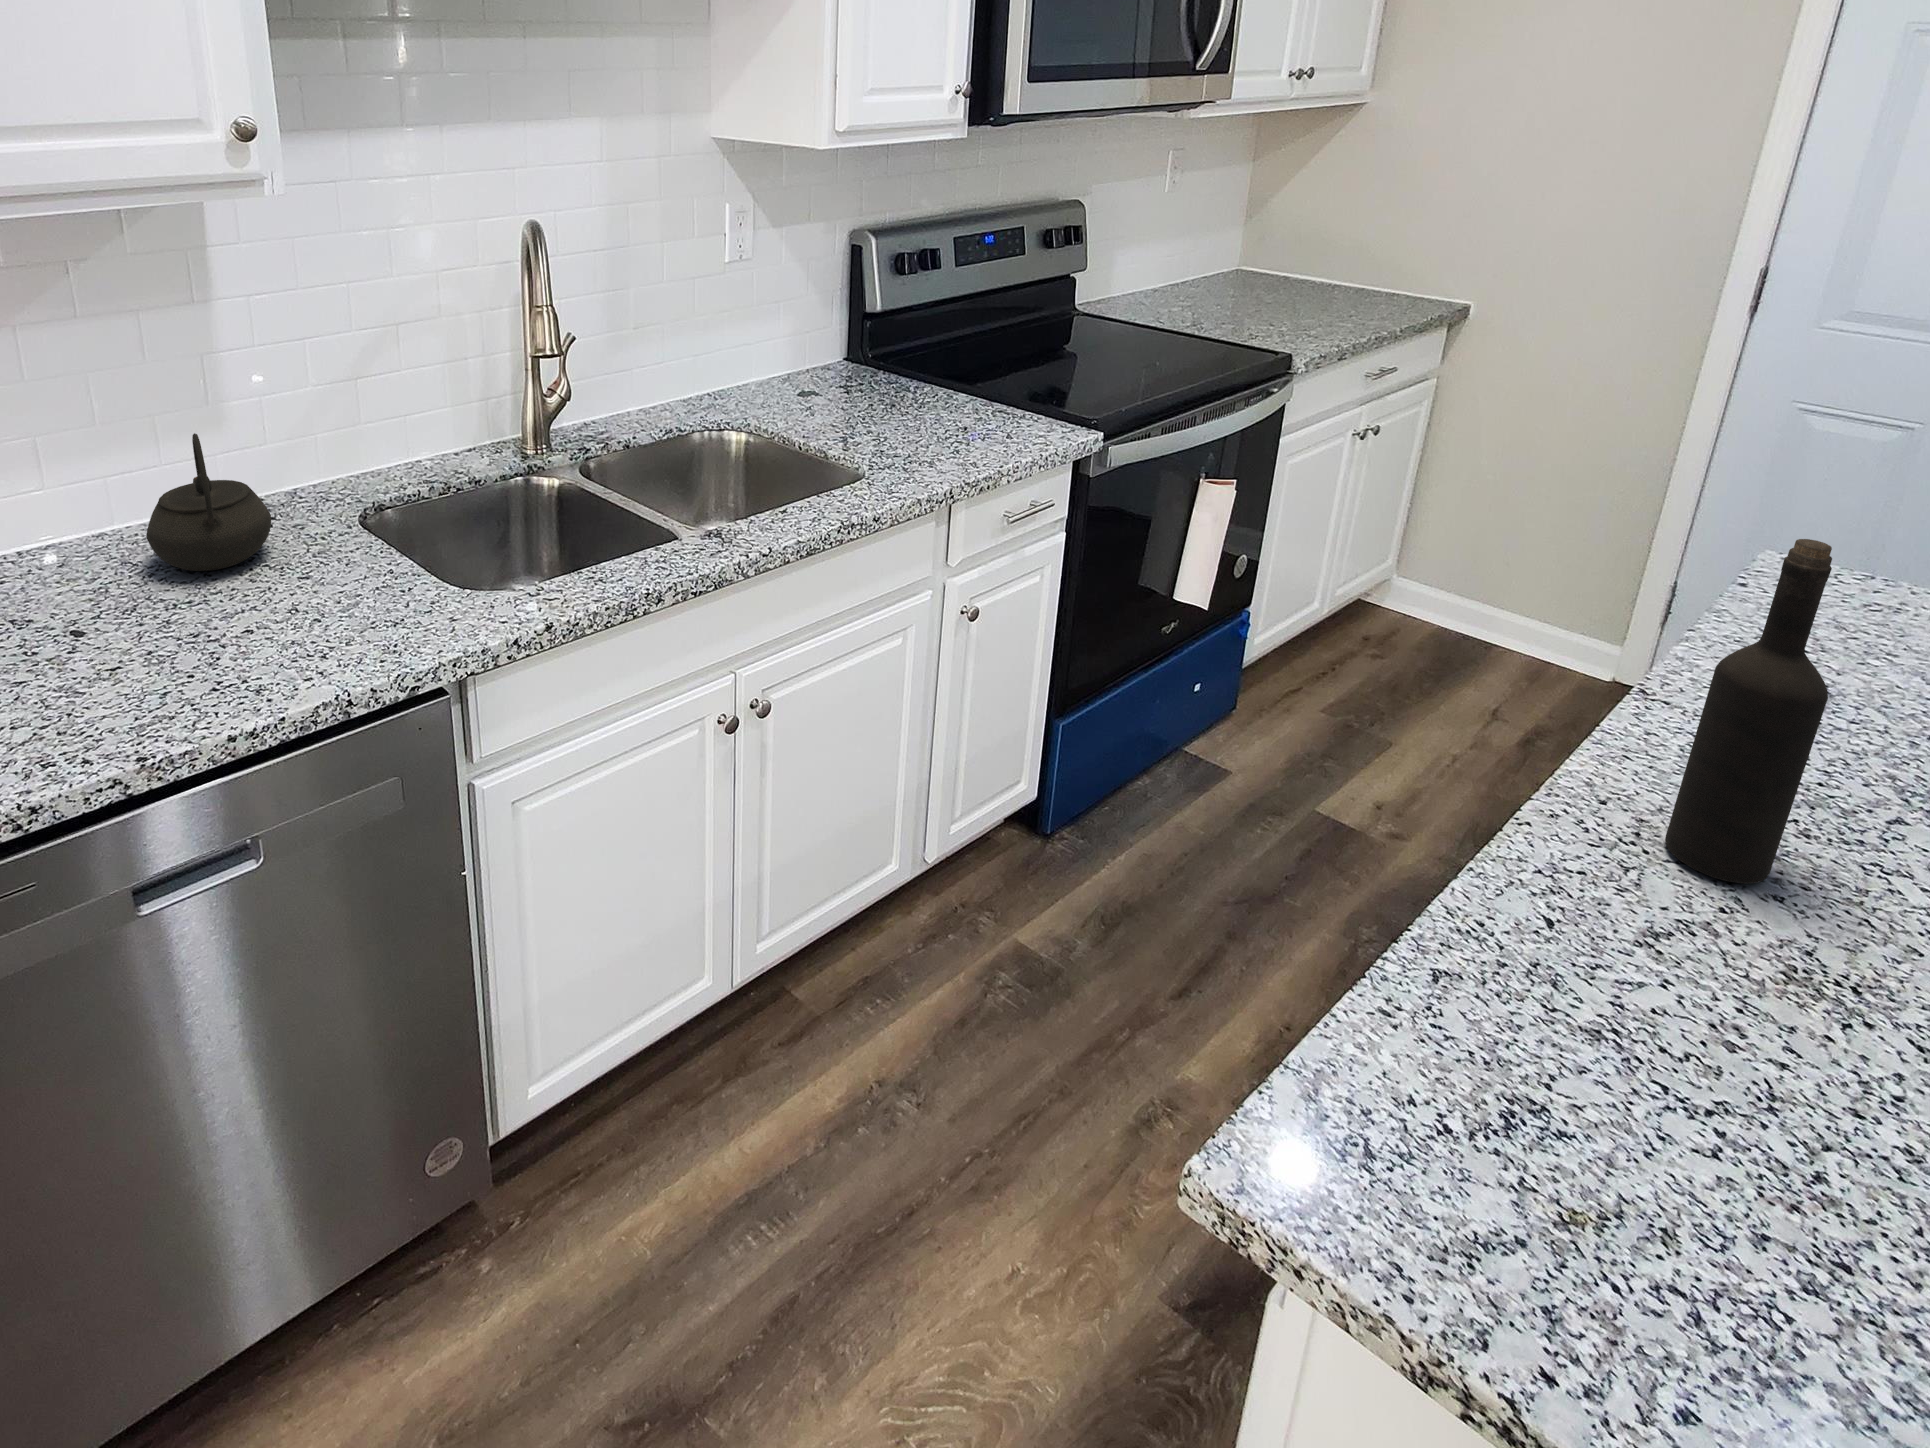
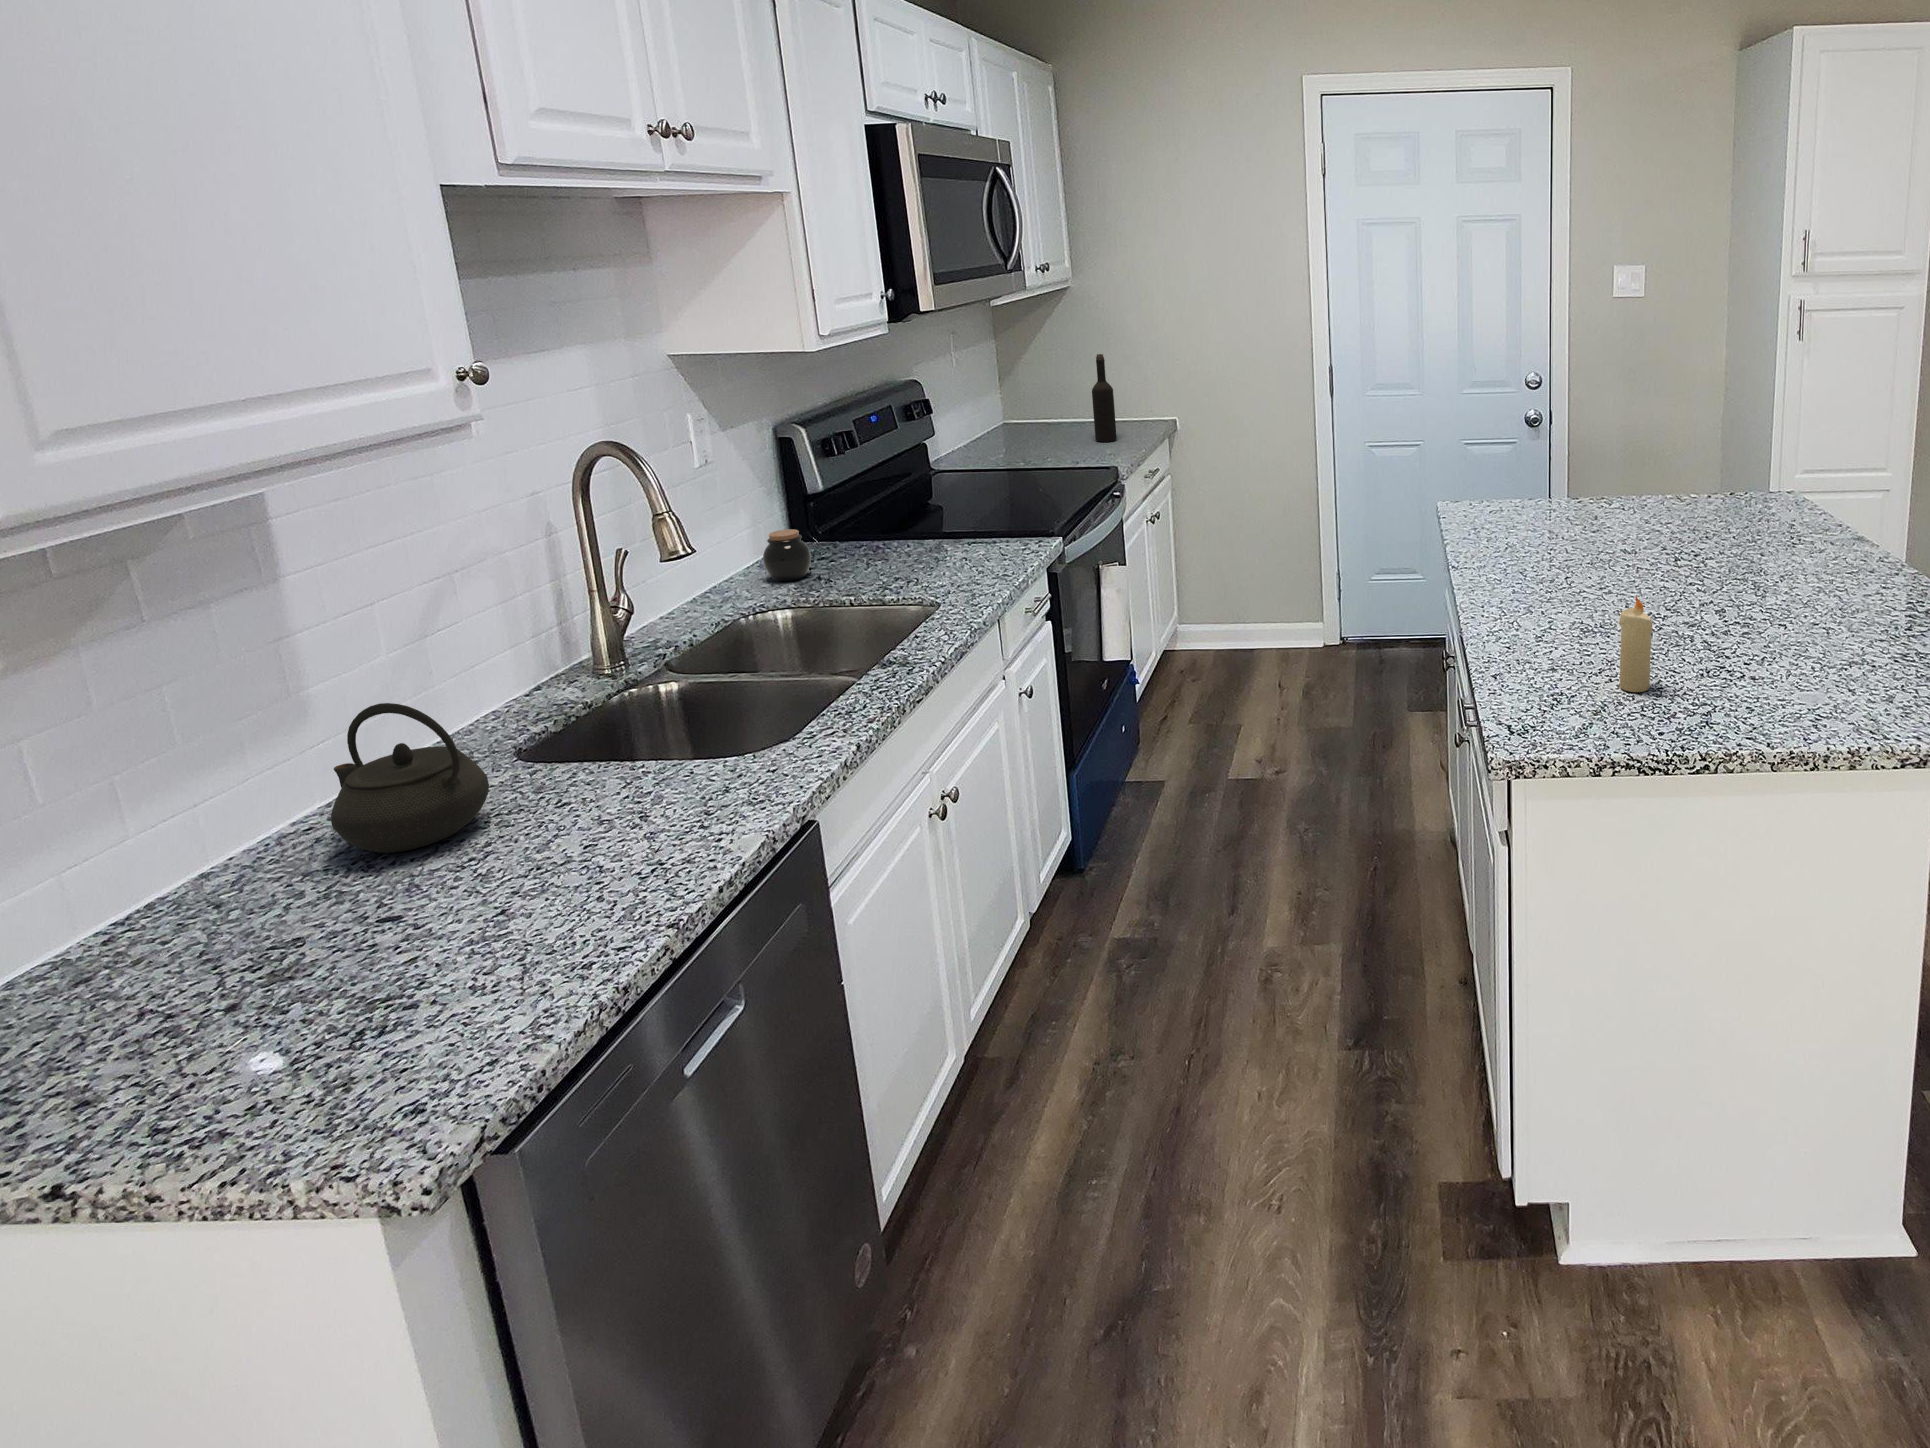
jar: none [761,347,808,404] -> present [763,529,811,581]
wine bottle: present [1665,539,1832,884] -> present [1092,354,1117,442]
candle: none [1712,1023,1865,1254] -> present [1619,596,1652,692]

